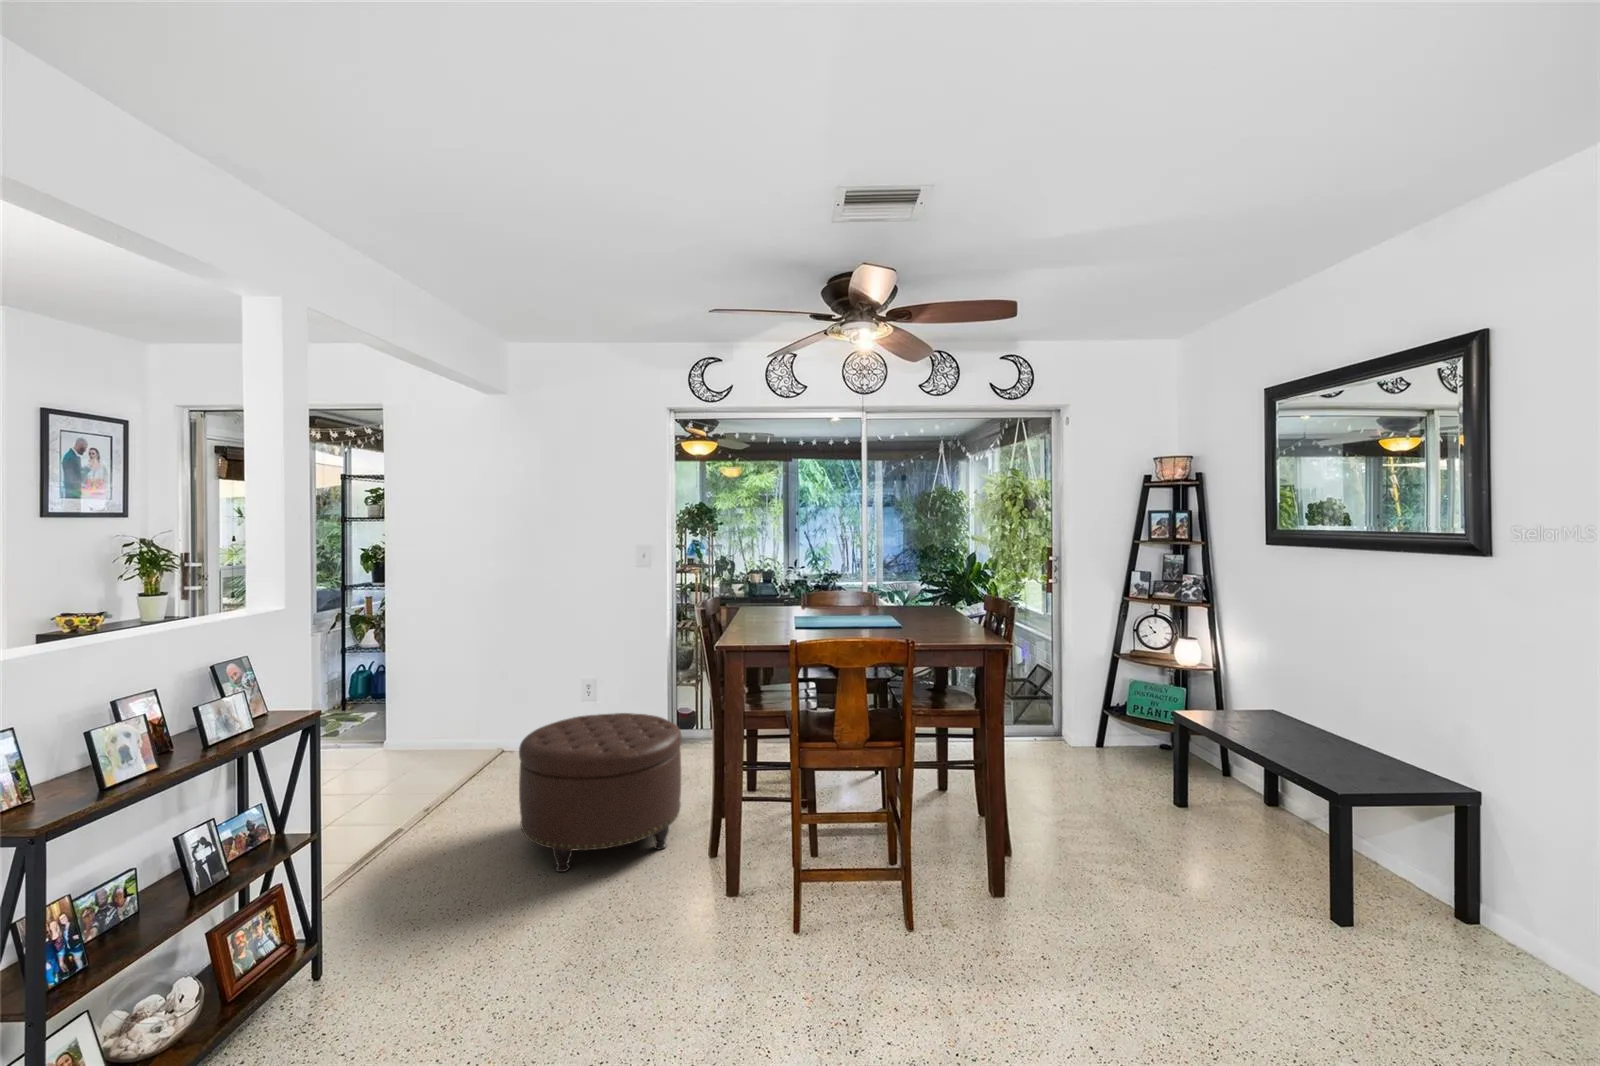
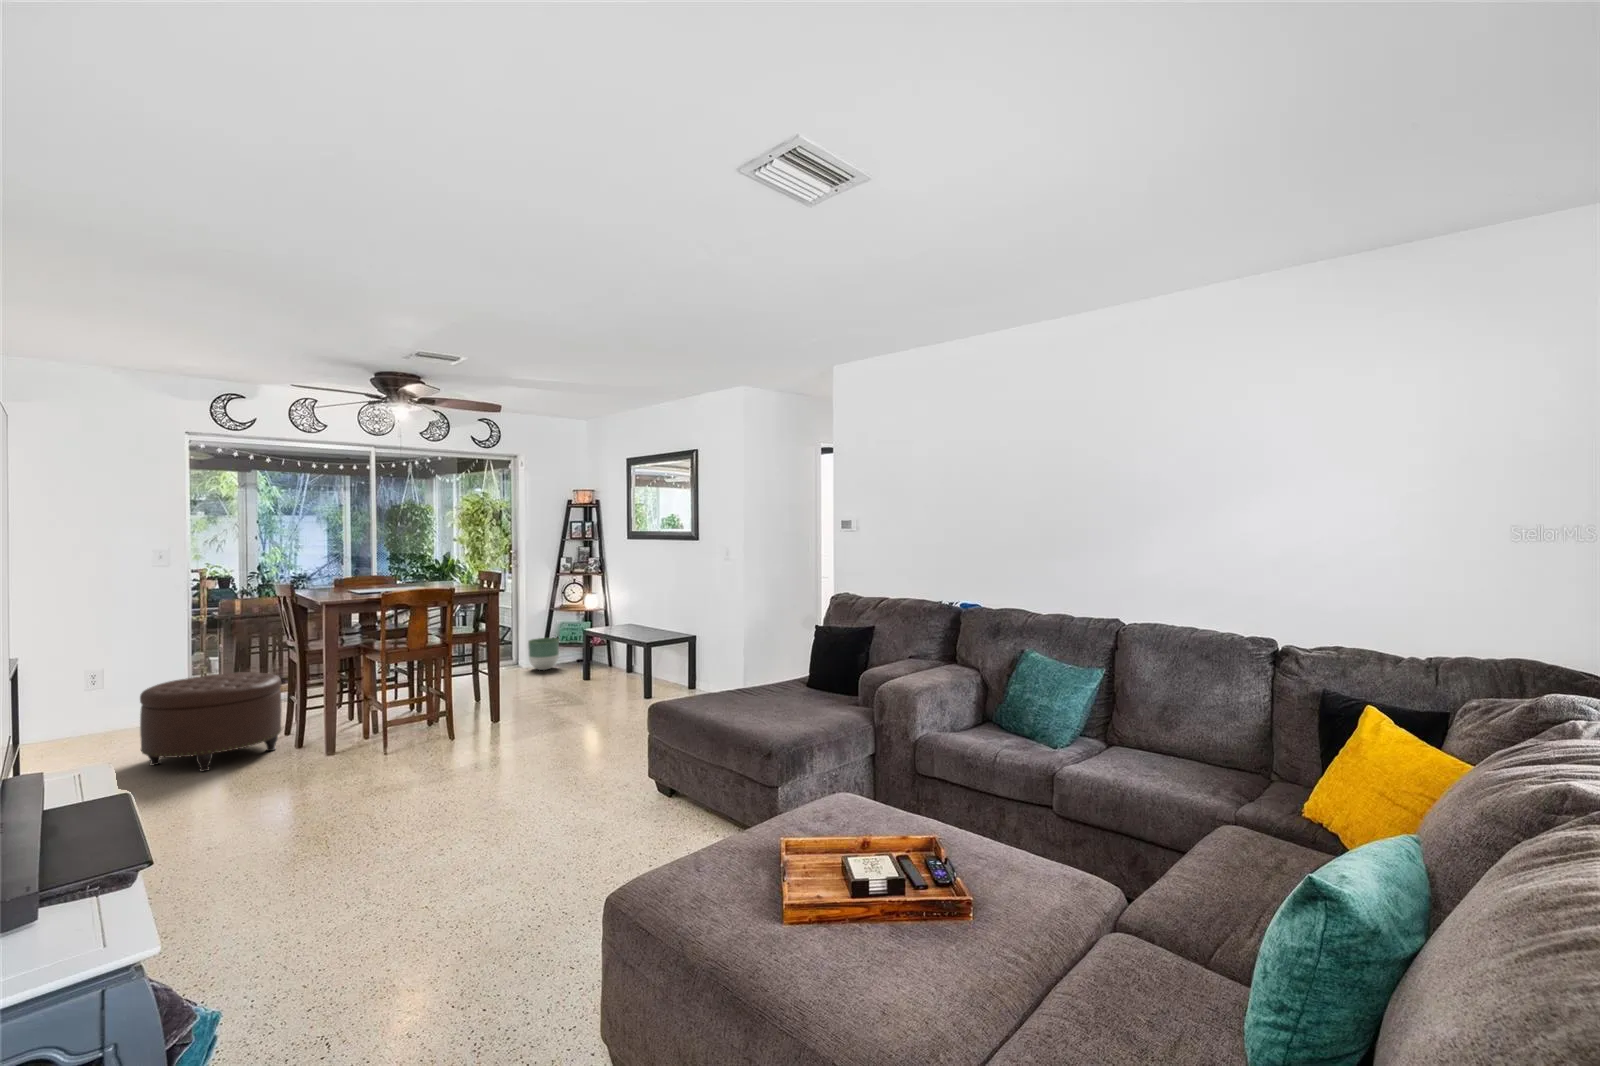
planter: none [1074,700,1126,756] -> present [528,638,559,670]

